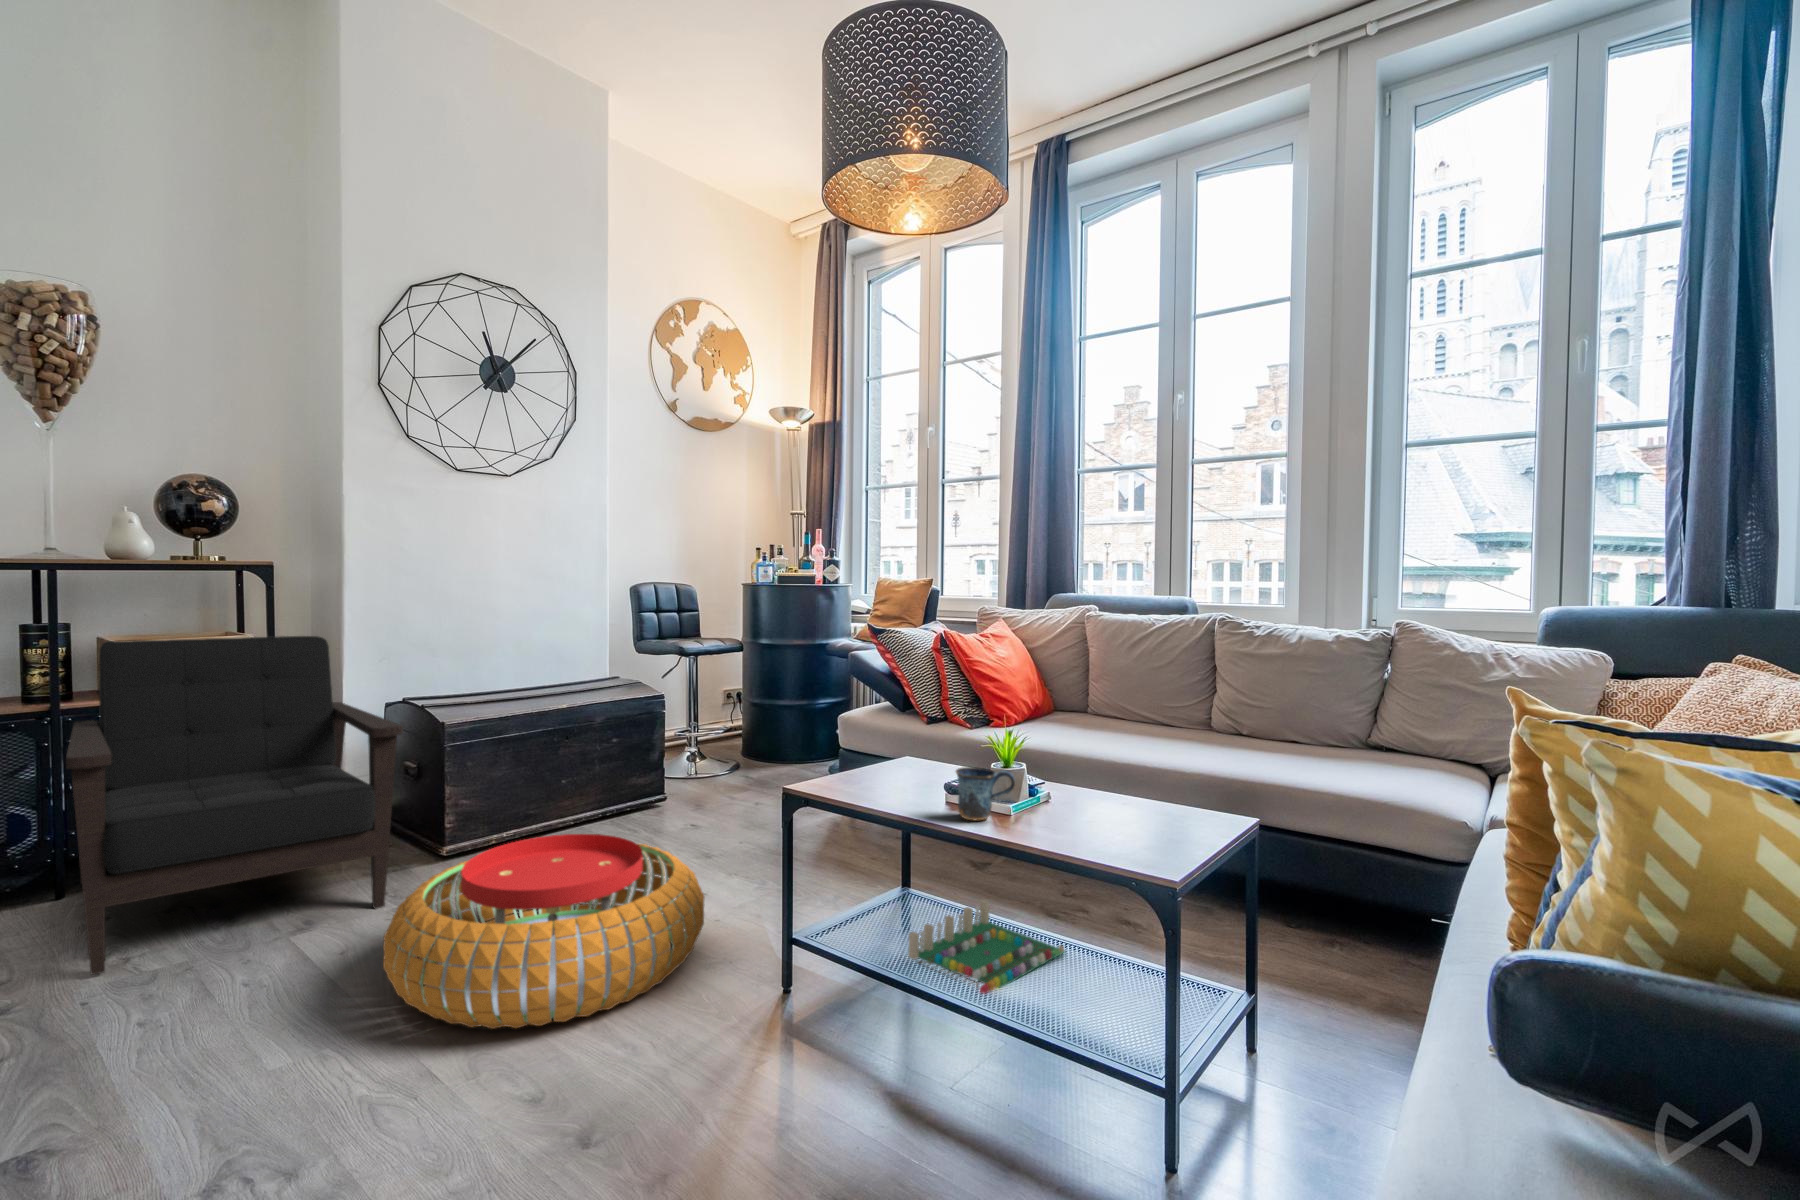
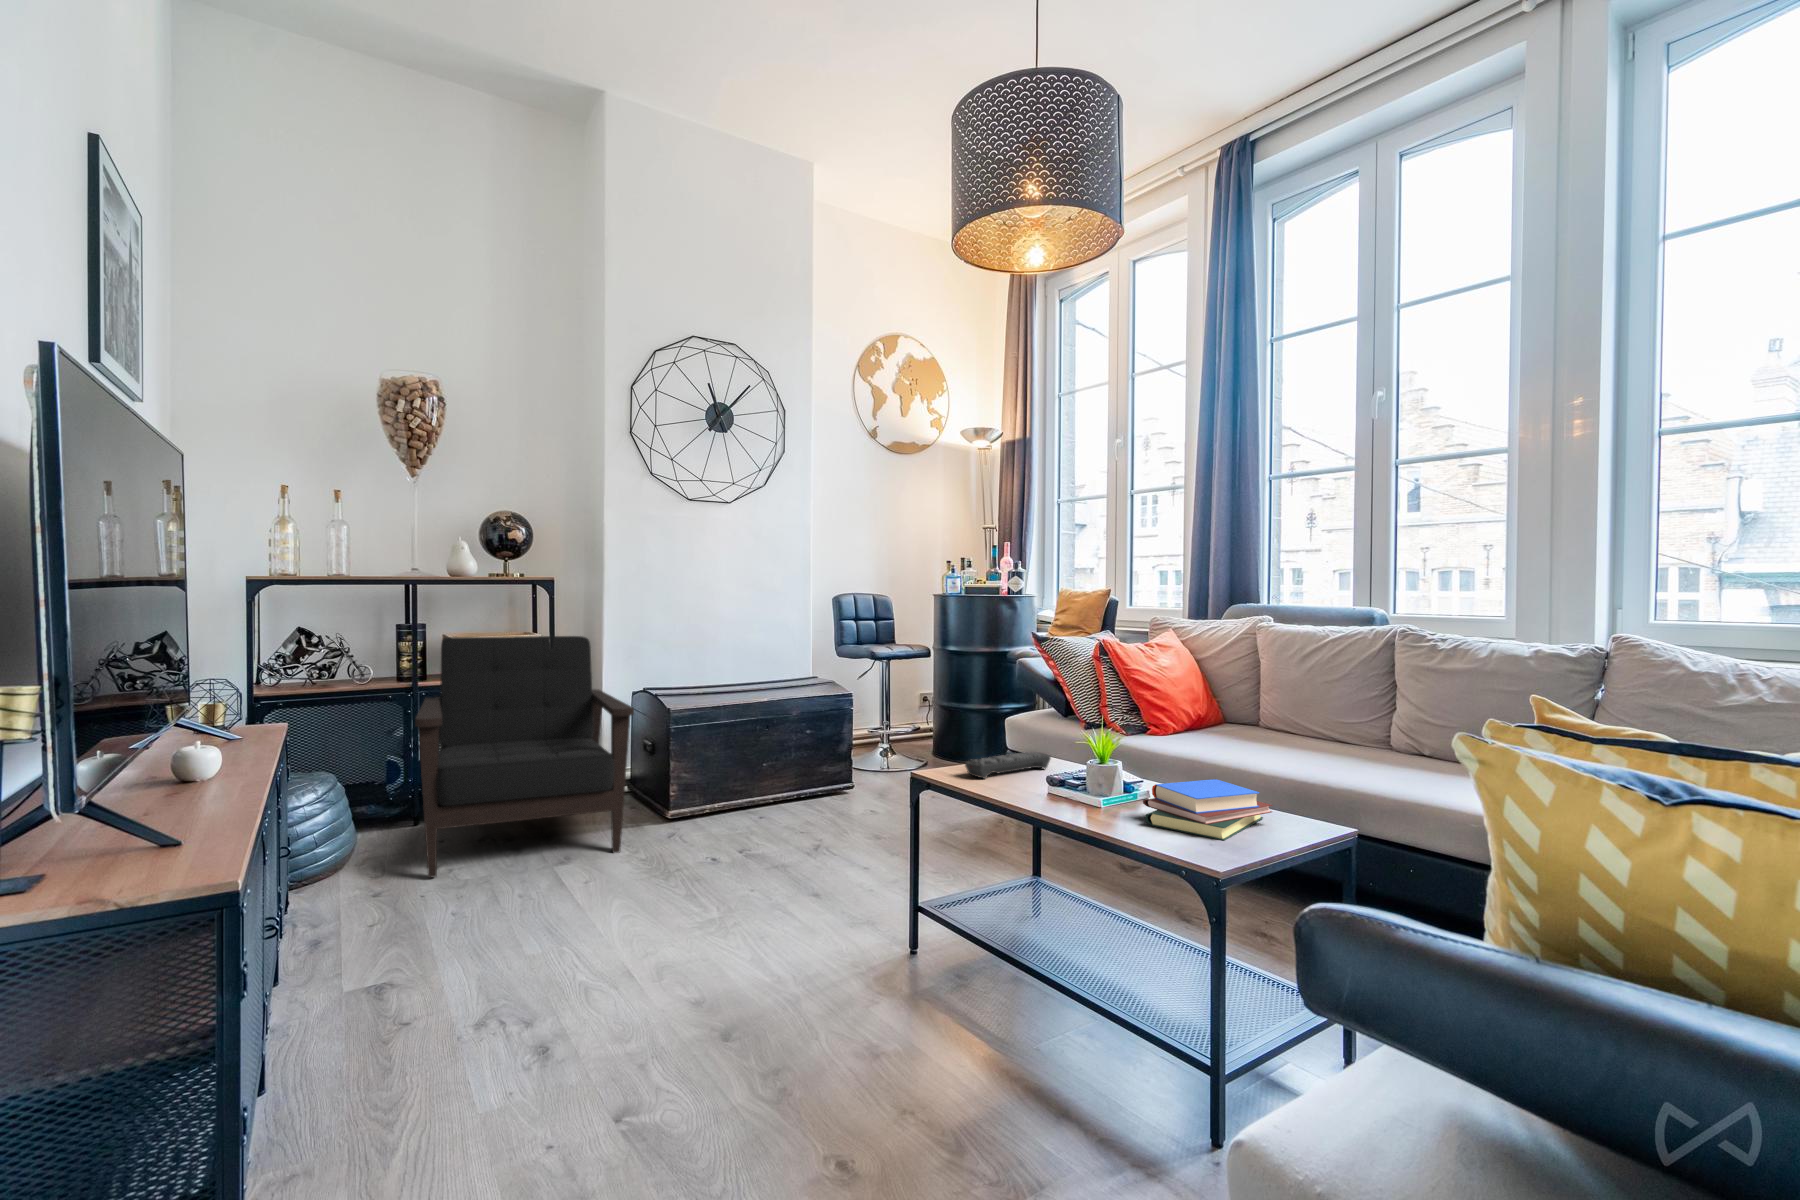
remote control: none [843,755,928,790] -> present [965,752,1051,779]
mug: present [956,767,1015,820] -> none [1048,761,1103,809]
book: none [1060,777,1184,845] -> present [1143,779,1272,840]
pouf: present [383,834,704,1029] -> none [606,804,853,948]
board game: present [908,900,1065,994] -> none [1004,890,1166,970]

